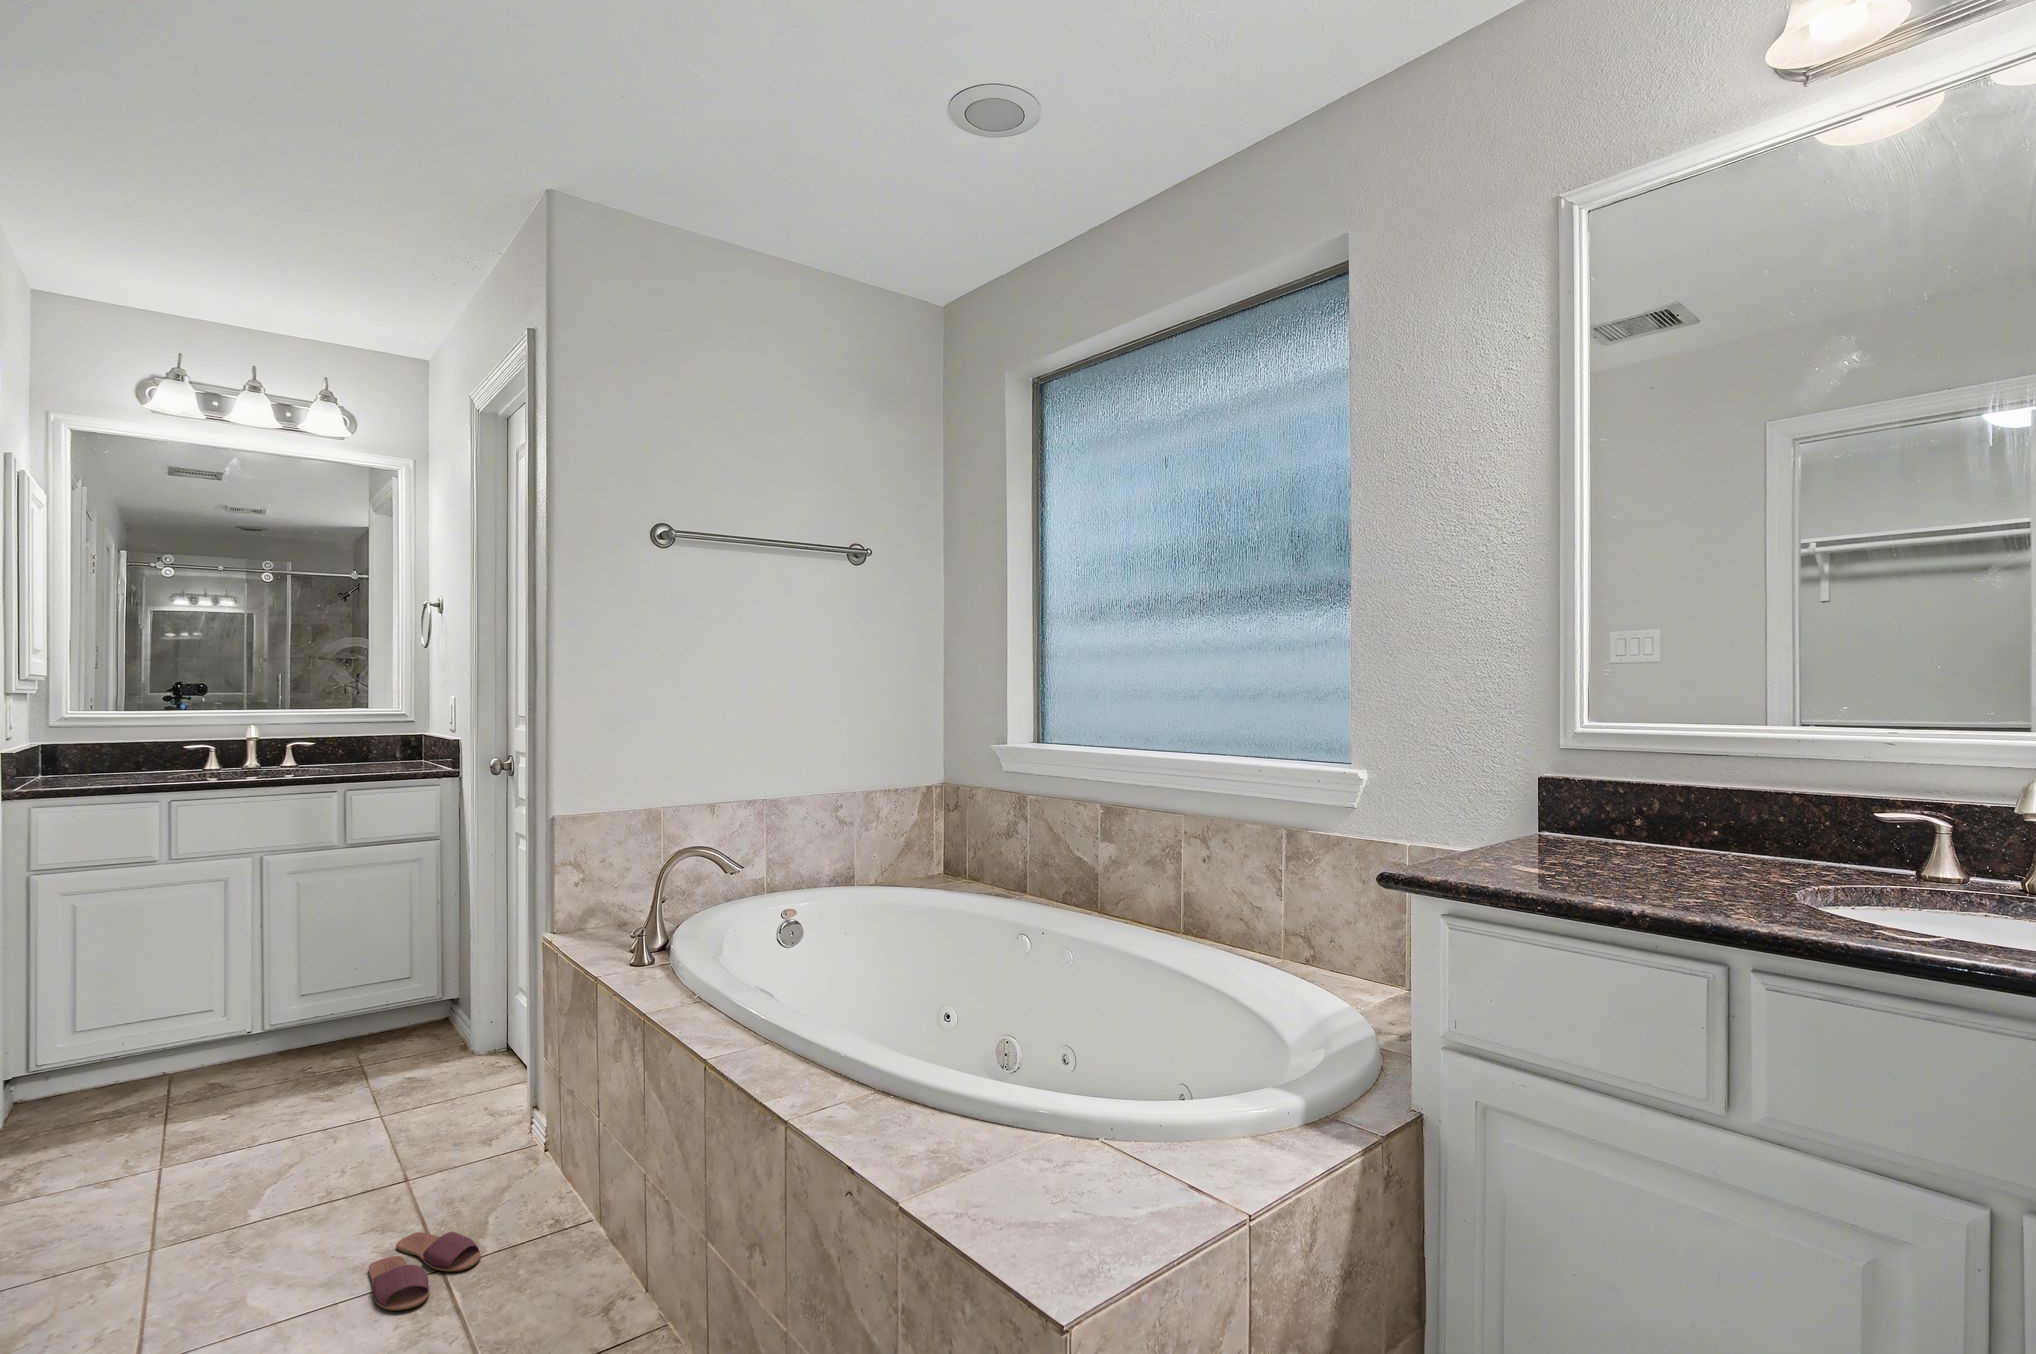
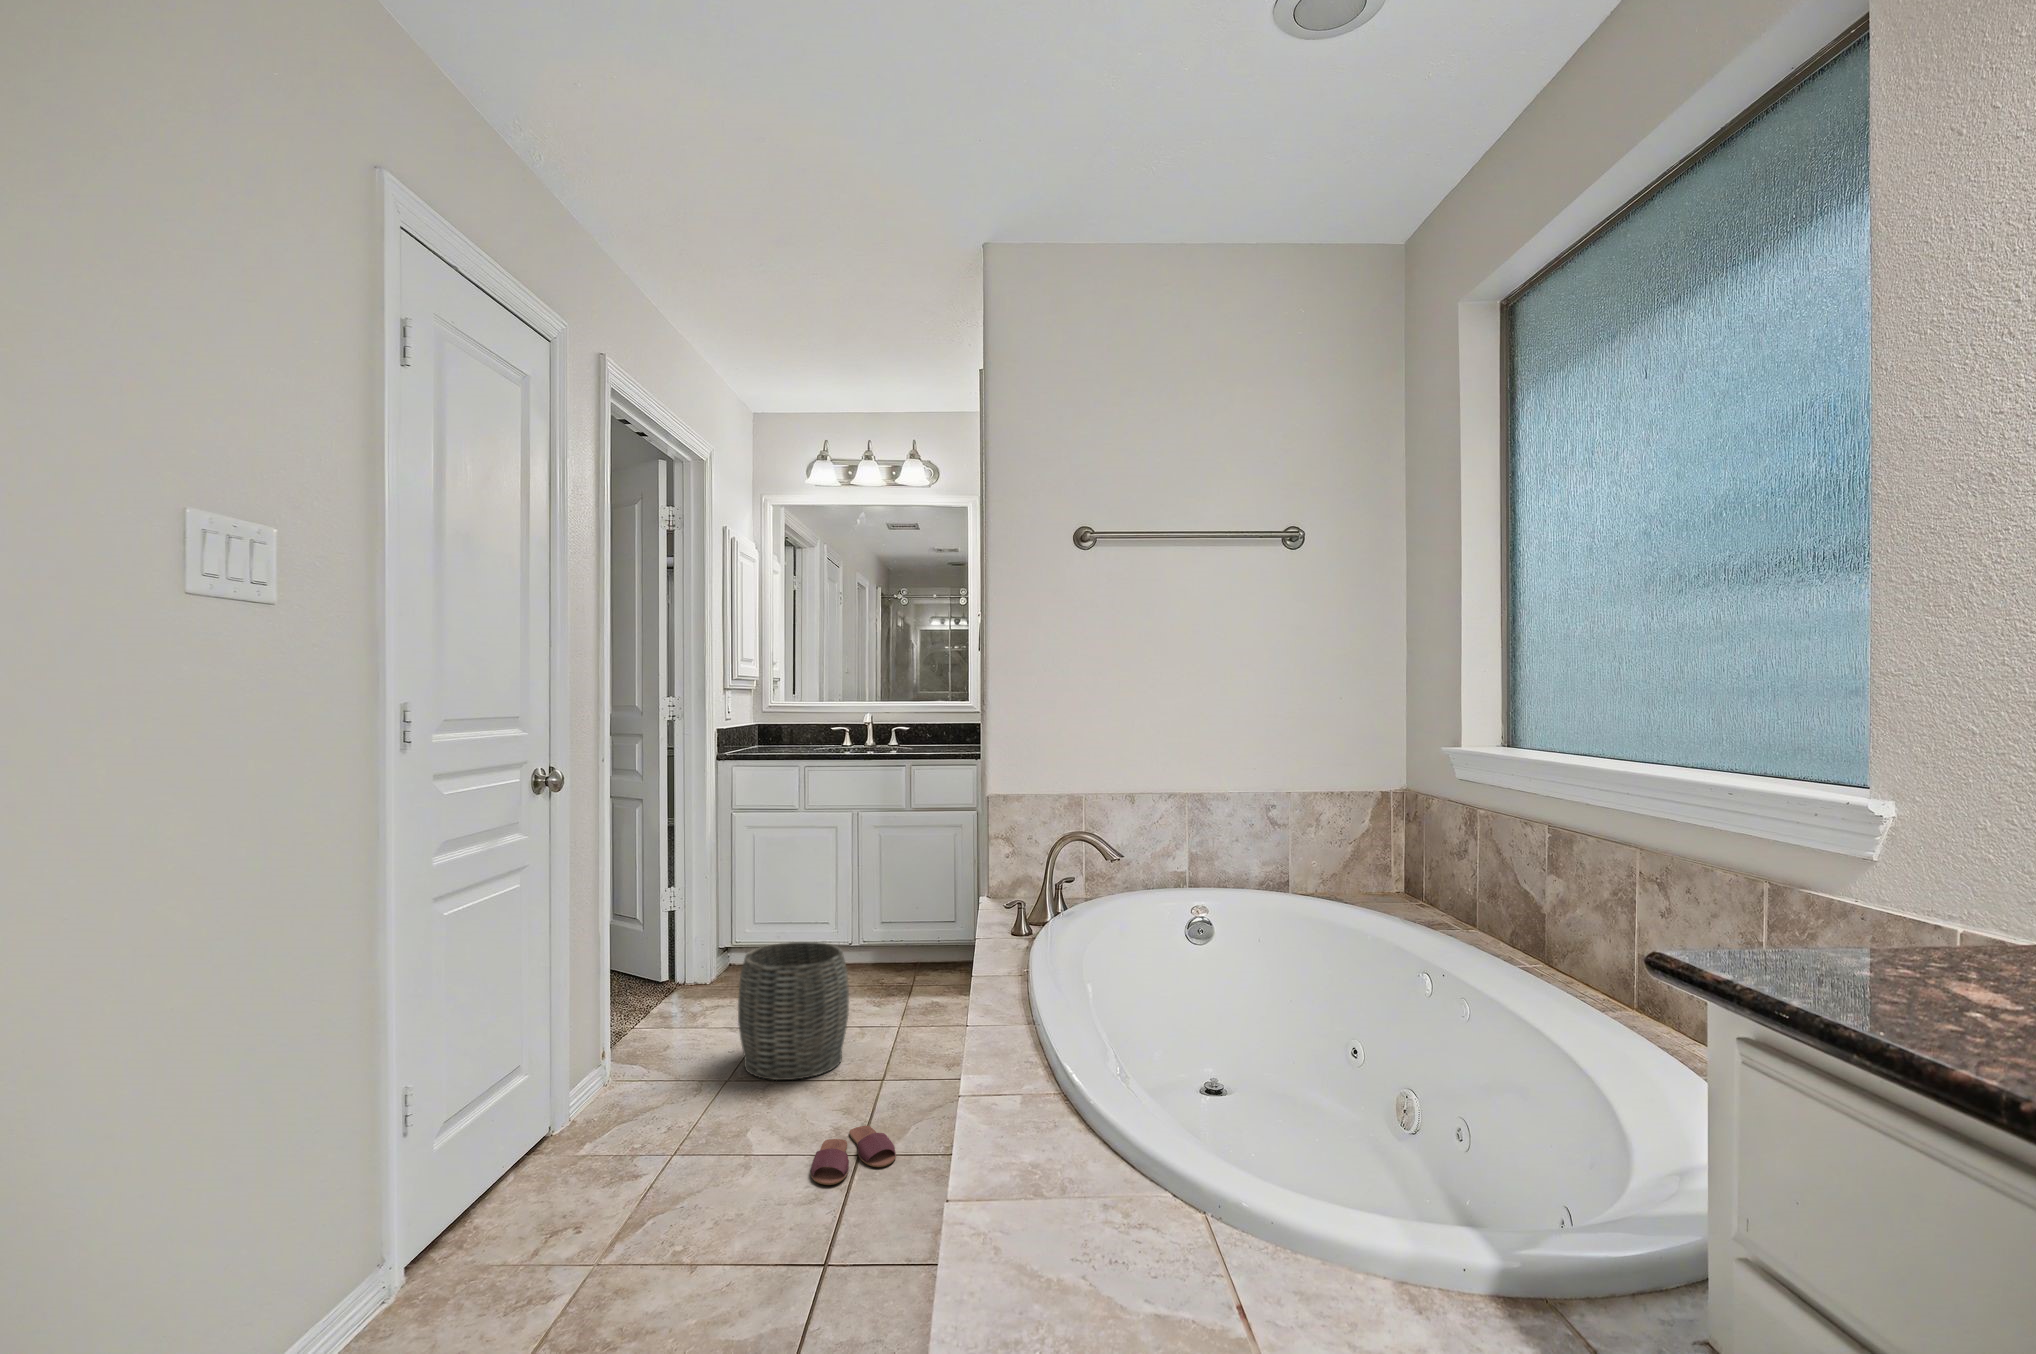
woven basket: none [151,1031,329,1226] -> present [738,942,849,1080]

